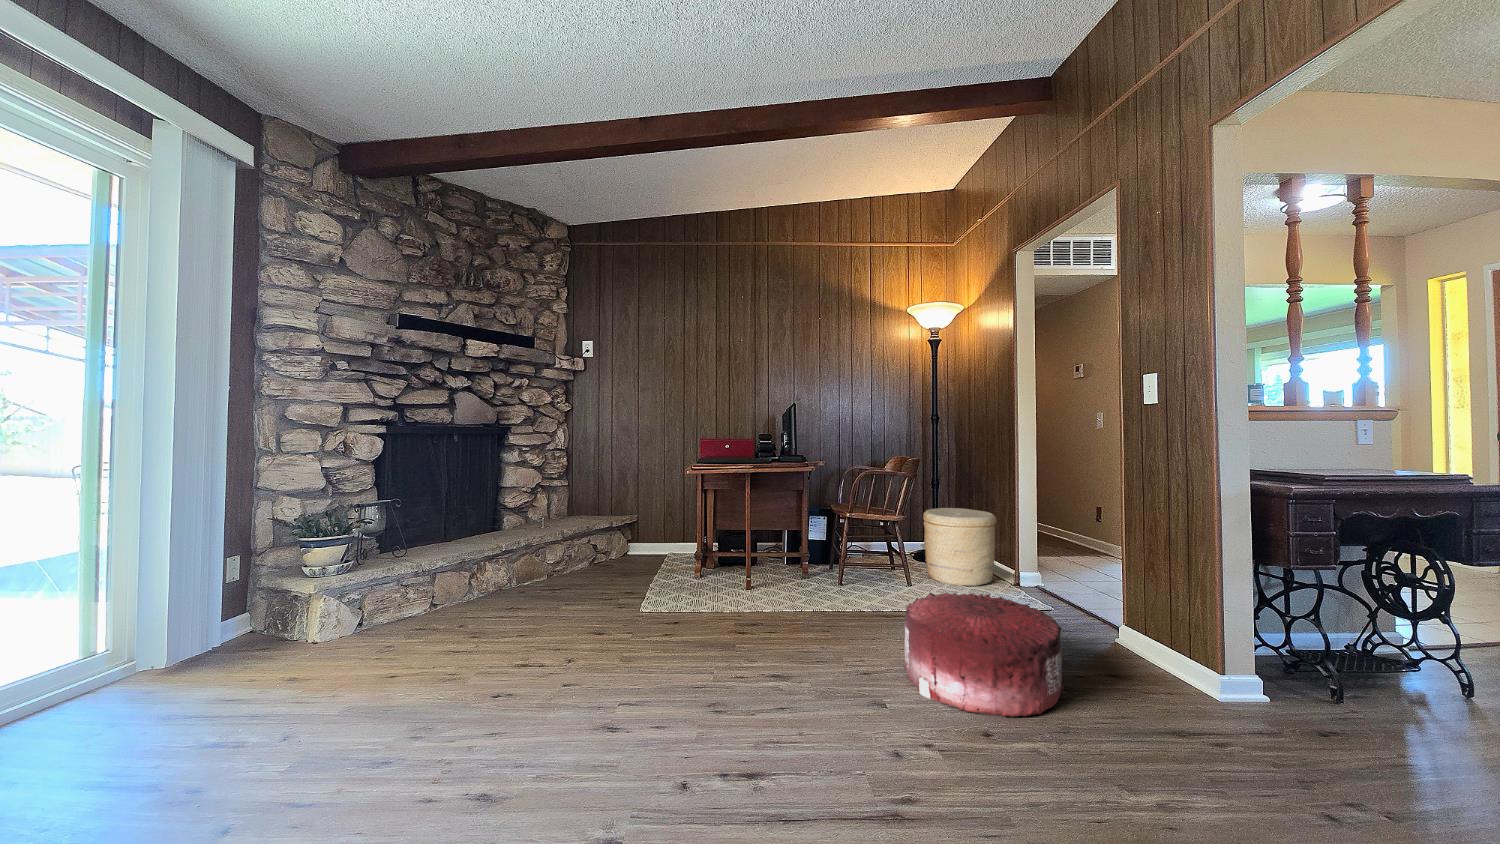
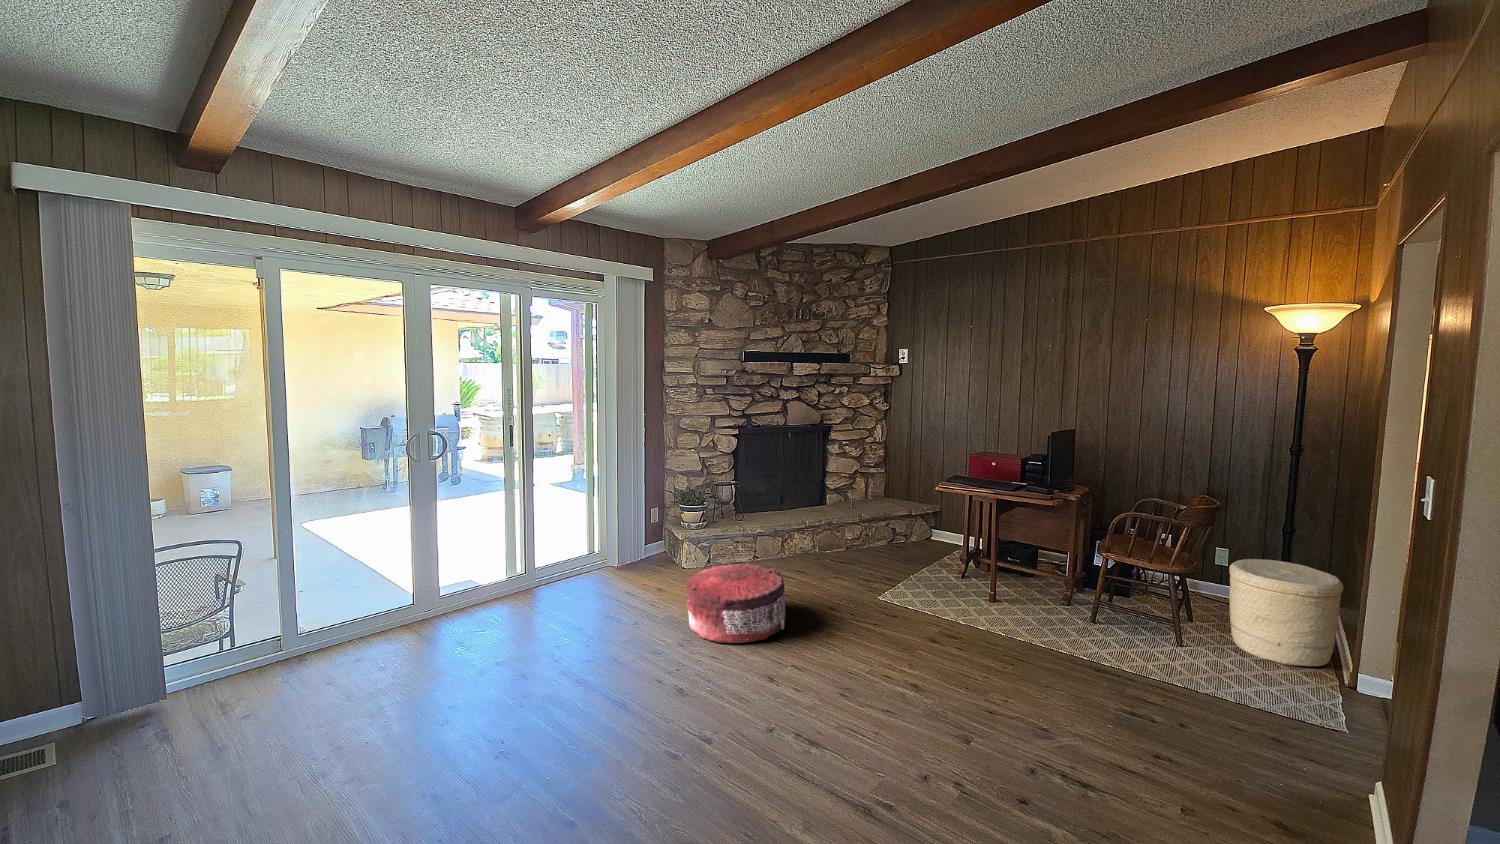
pouf: present [904,593,1064,717] -> present [686,563,787,643]

